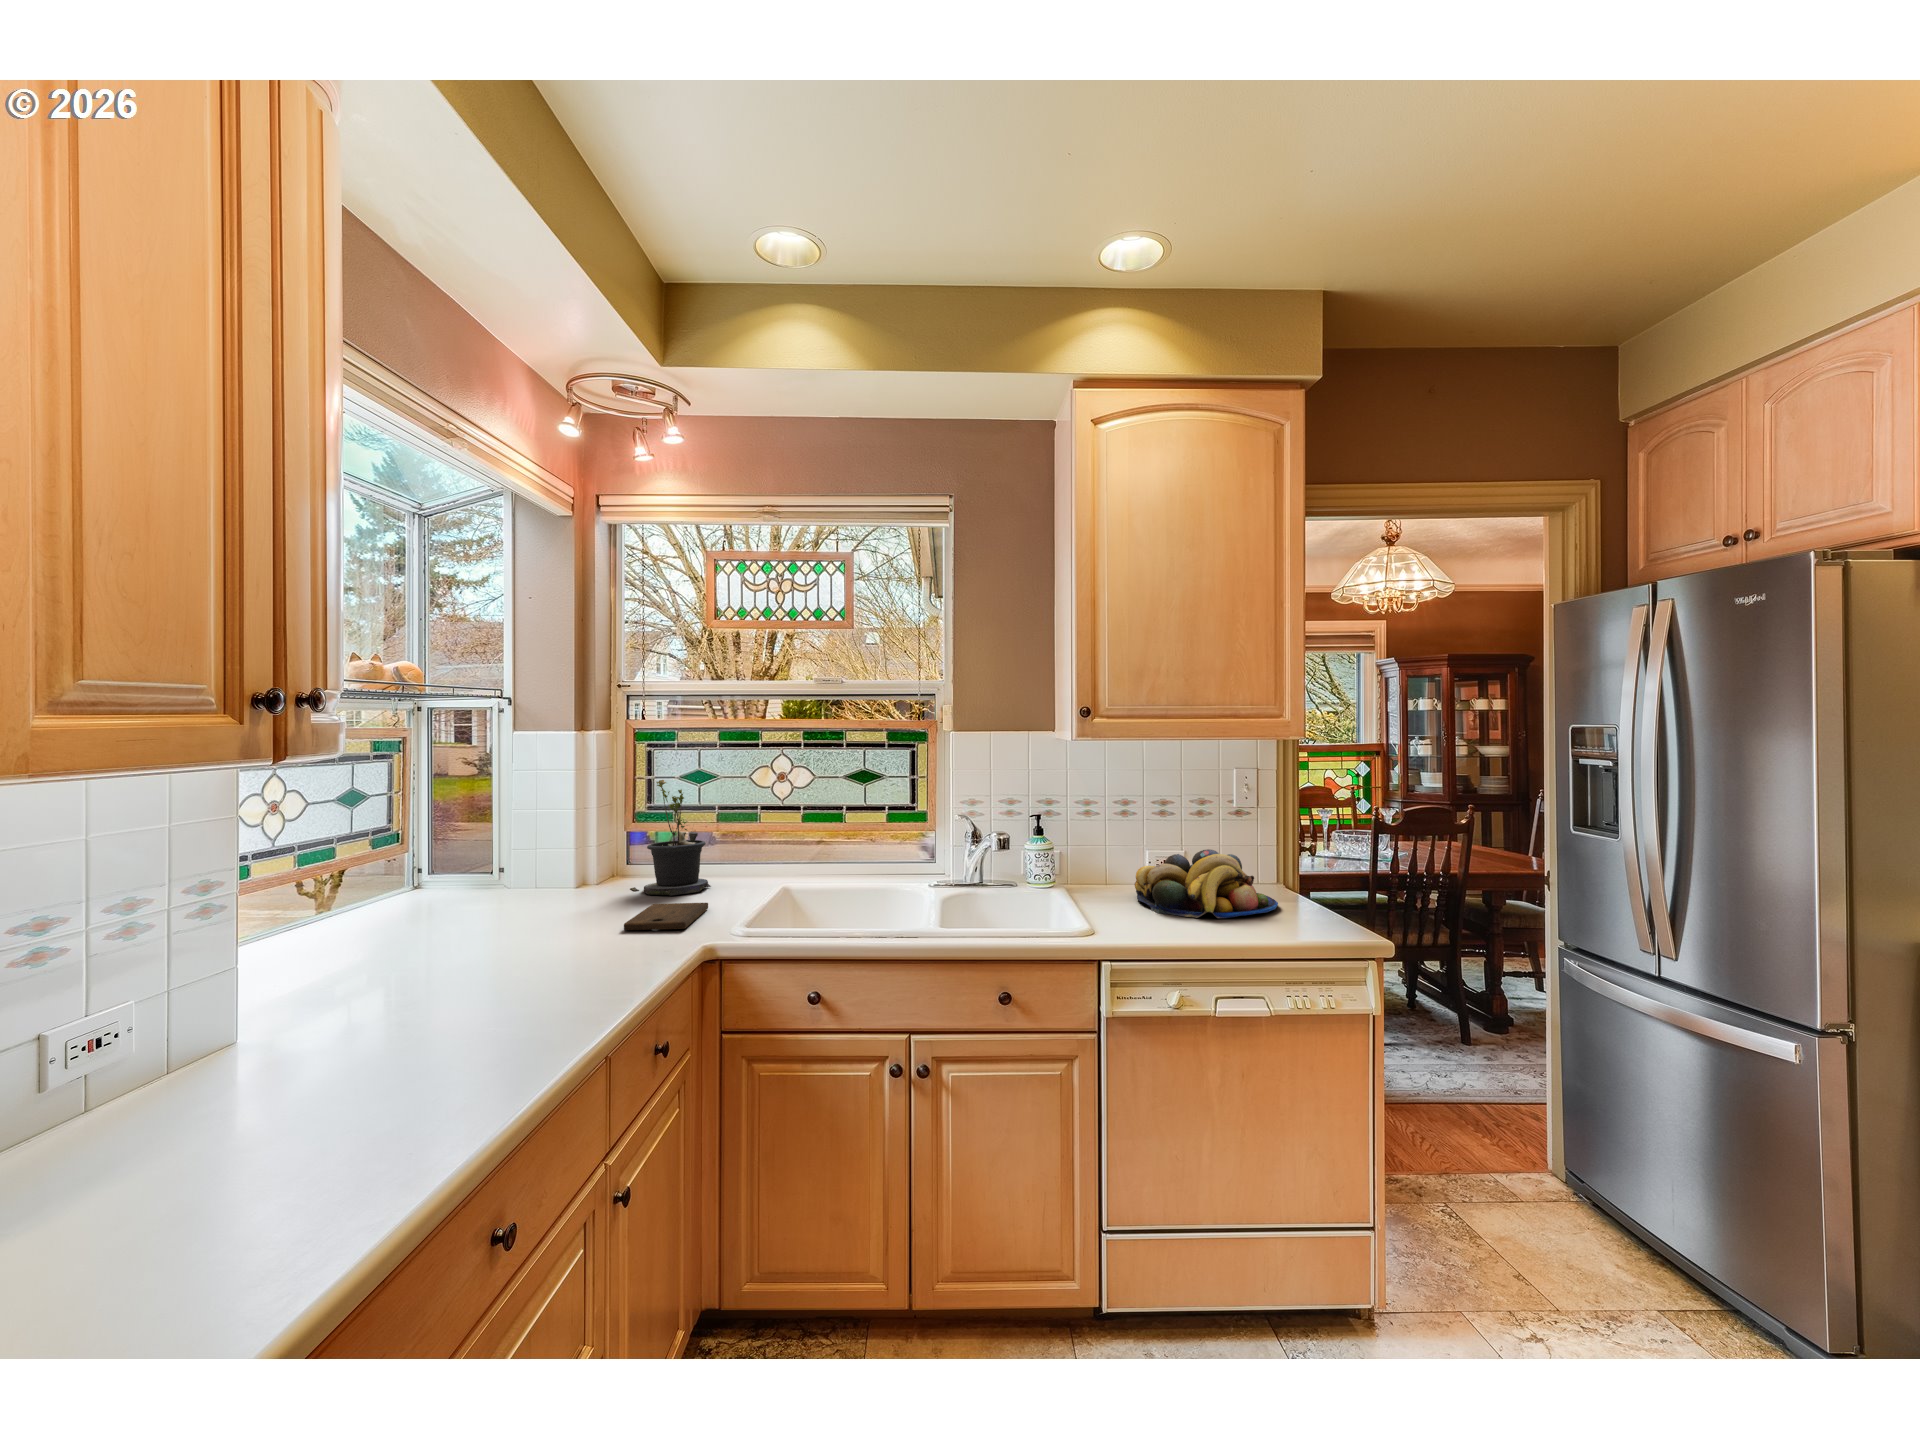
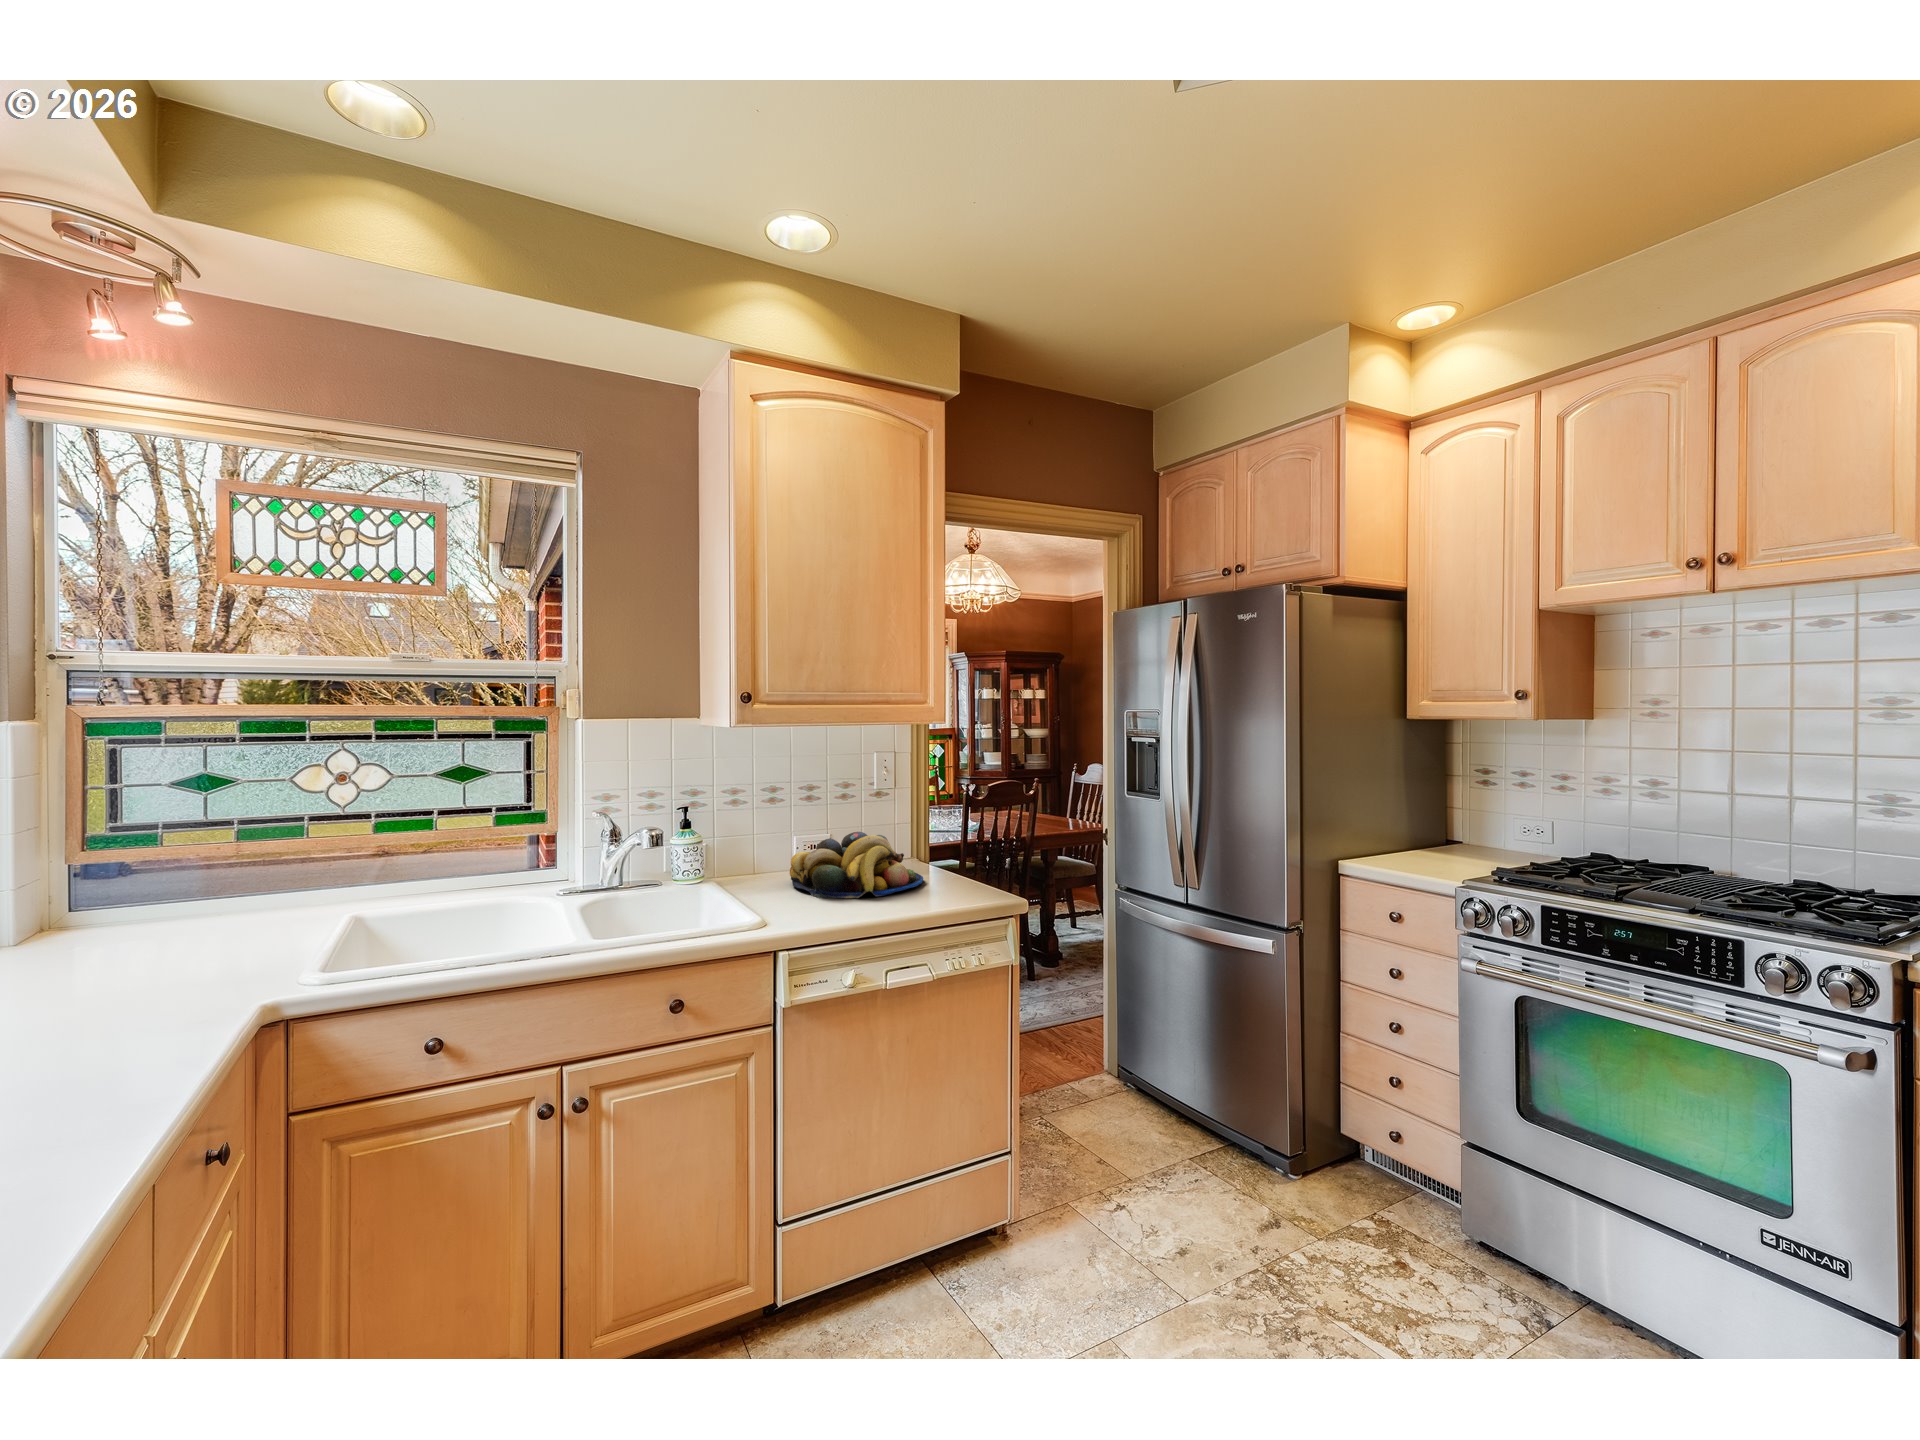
potted plant: present [630,780,711,896] -> none [90,788,238,949]
cutting board: present [624,903,708,930] -> none [111,948,248,1002]

